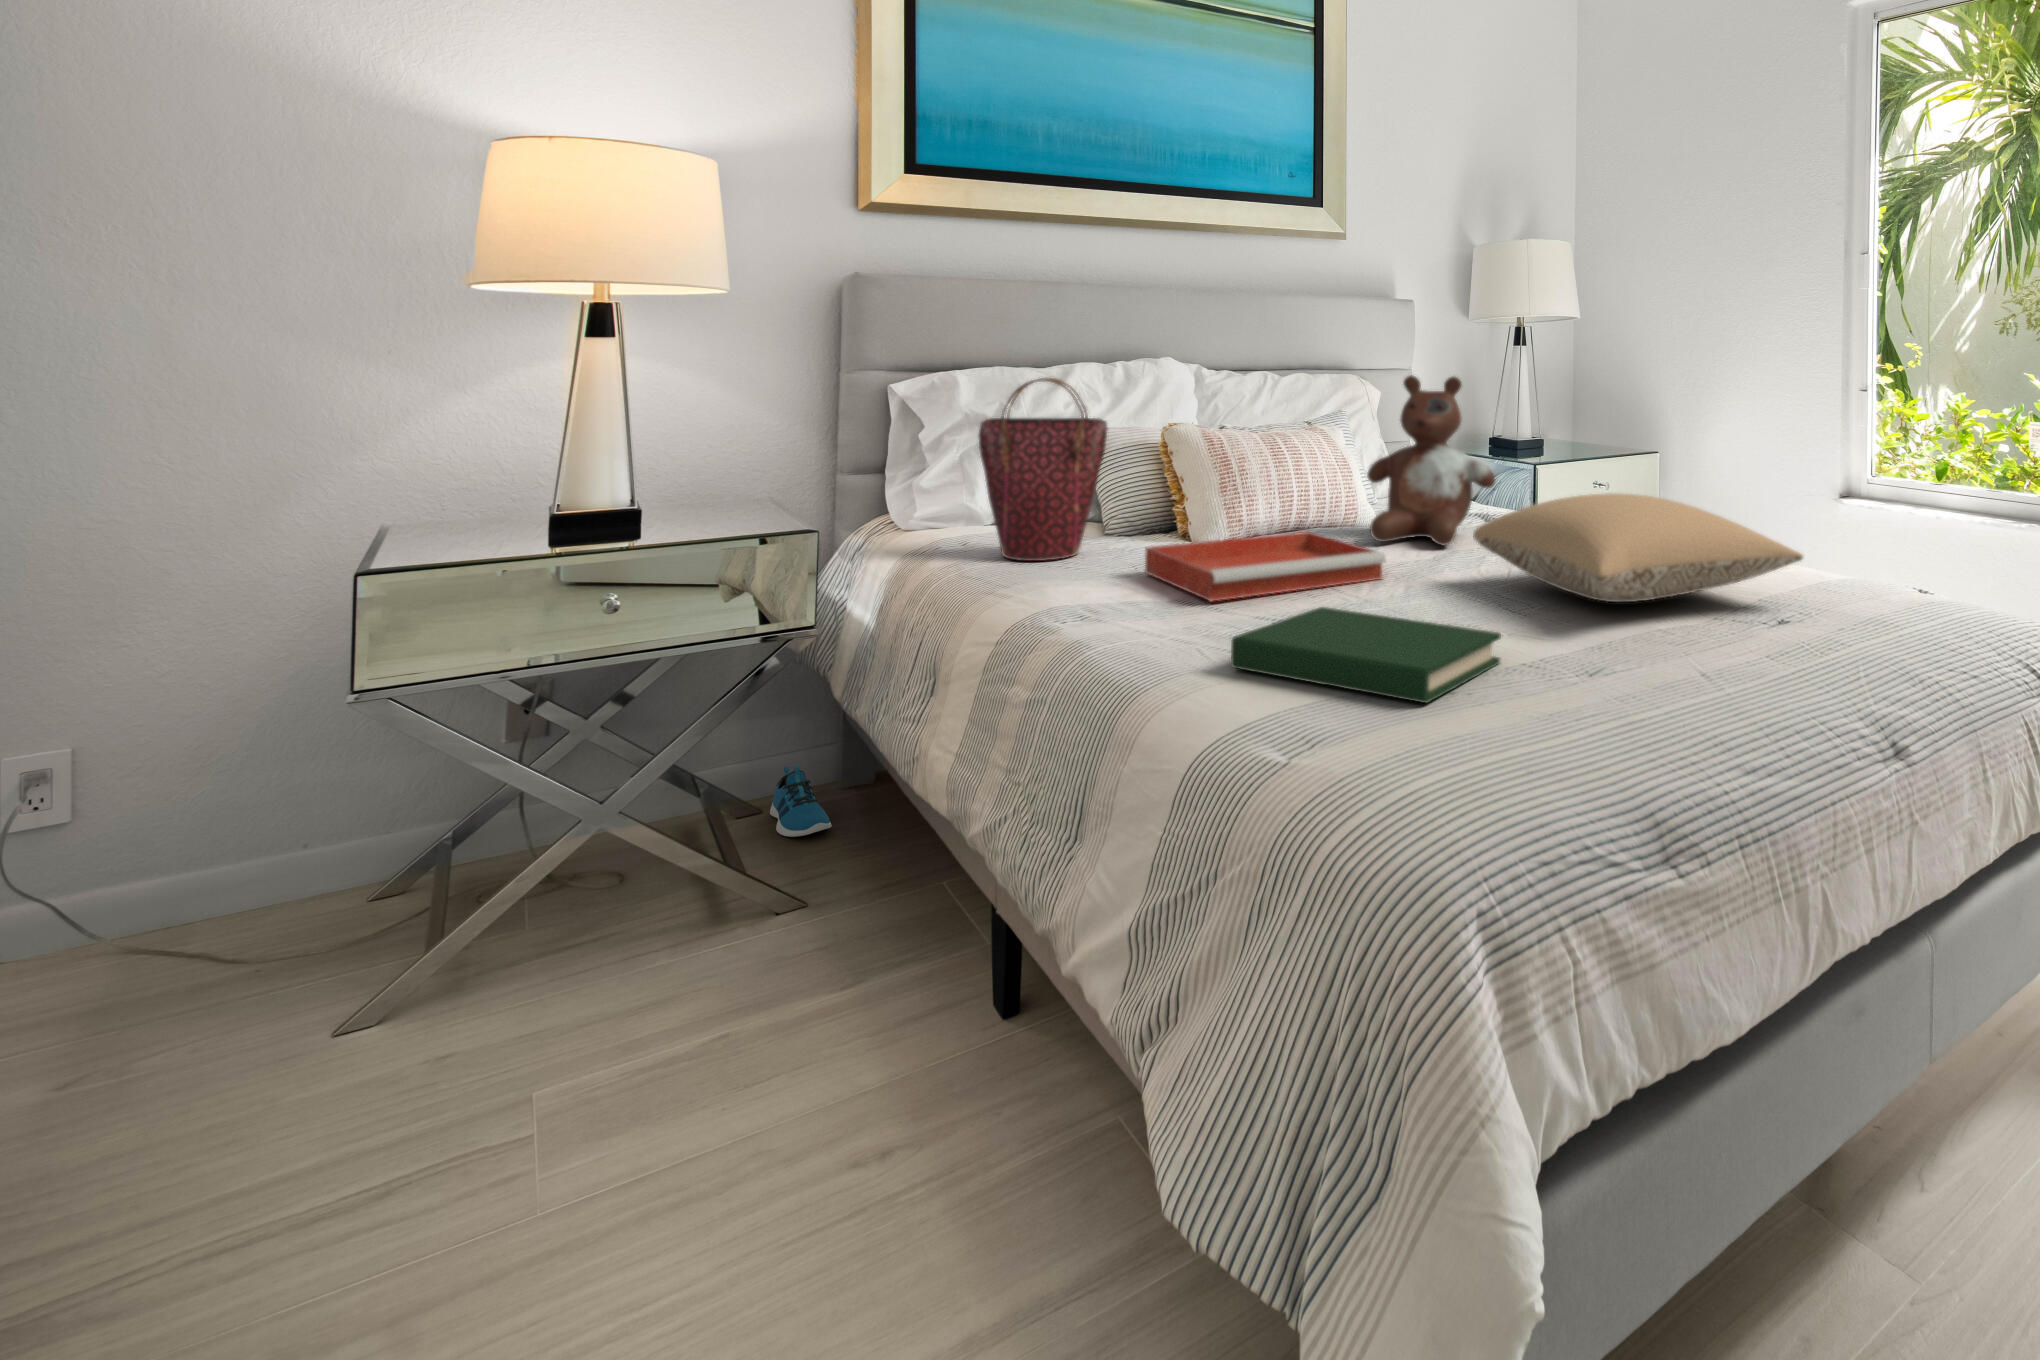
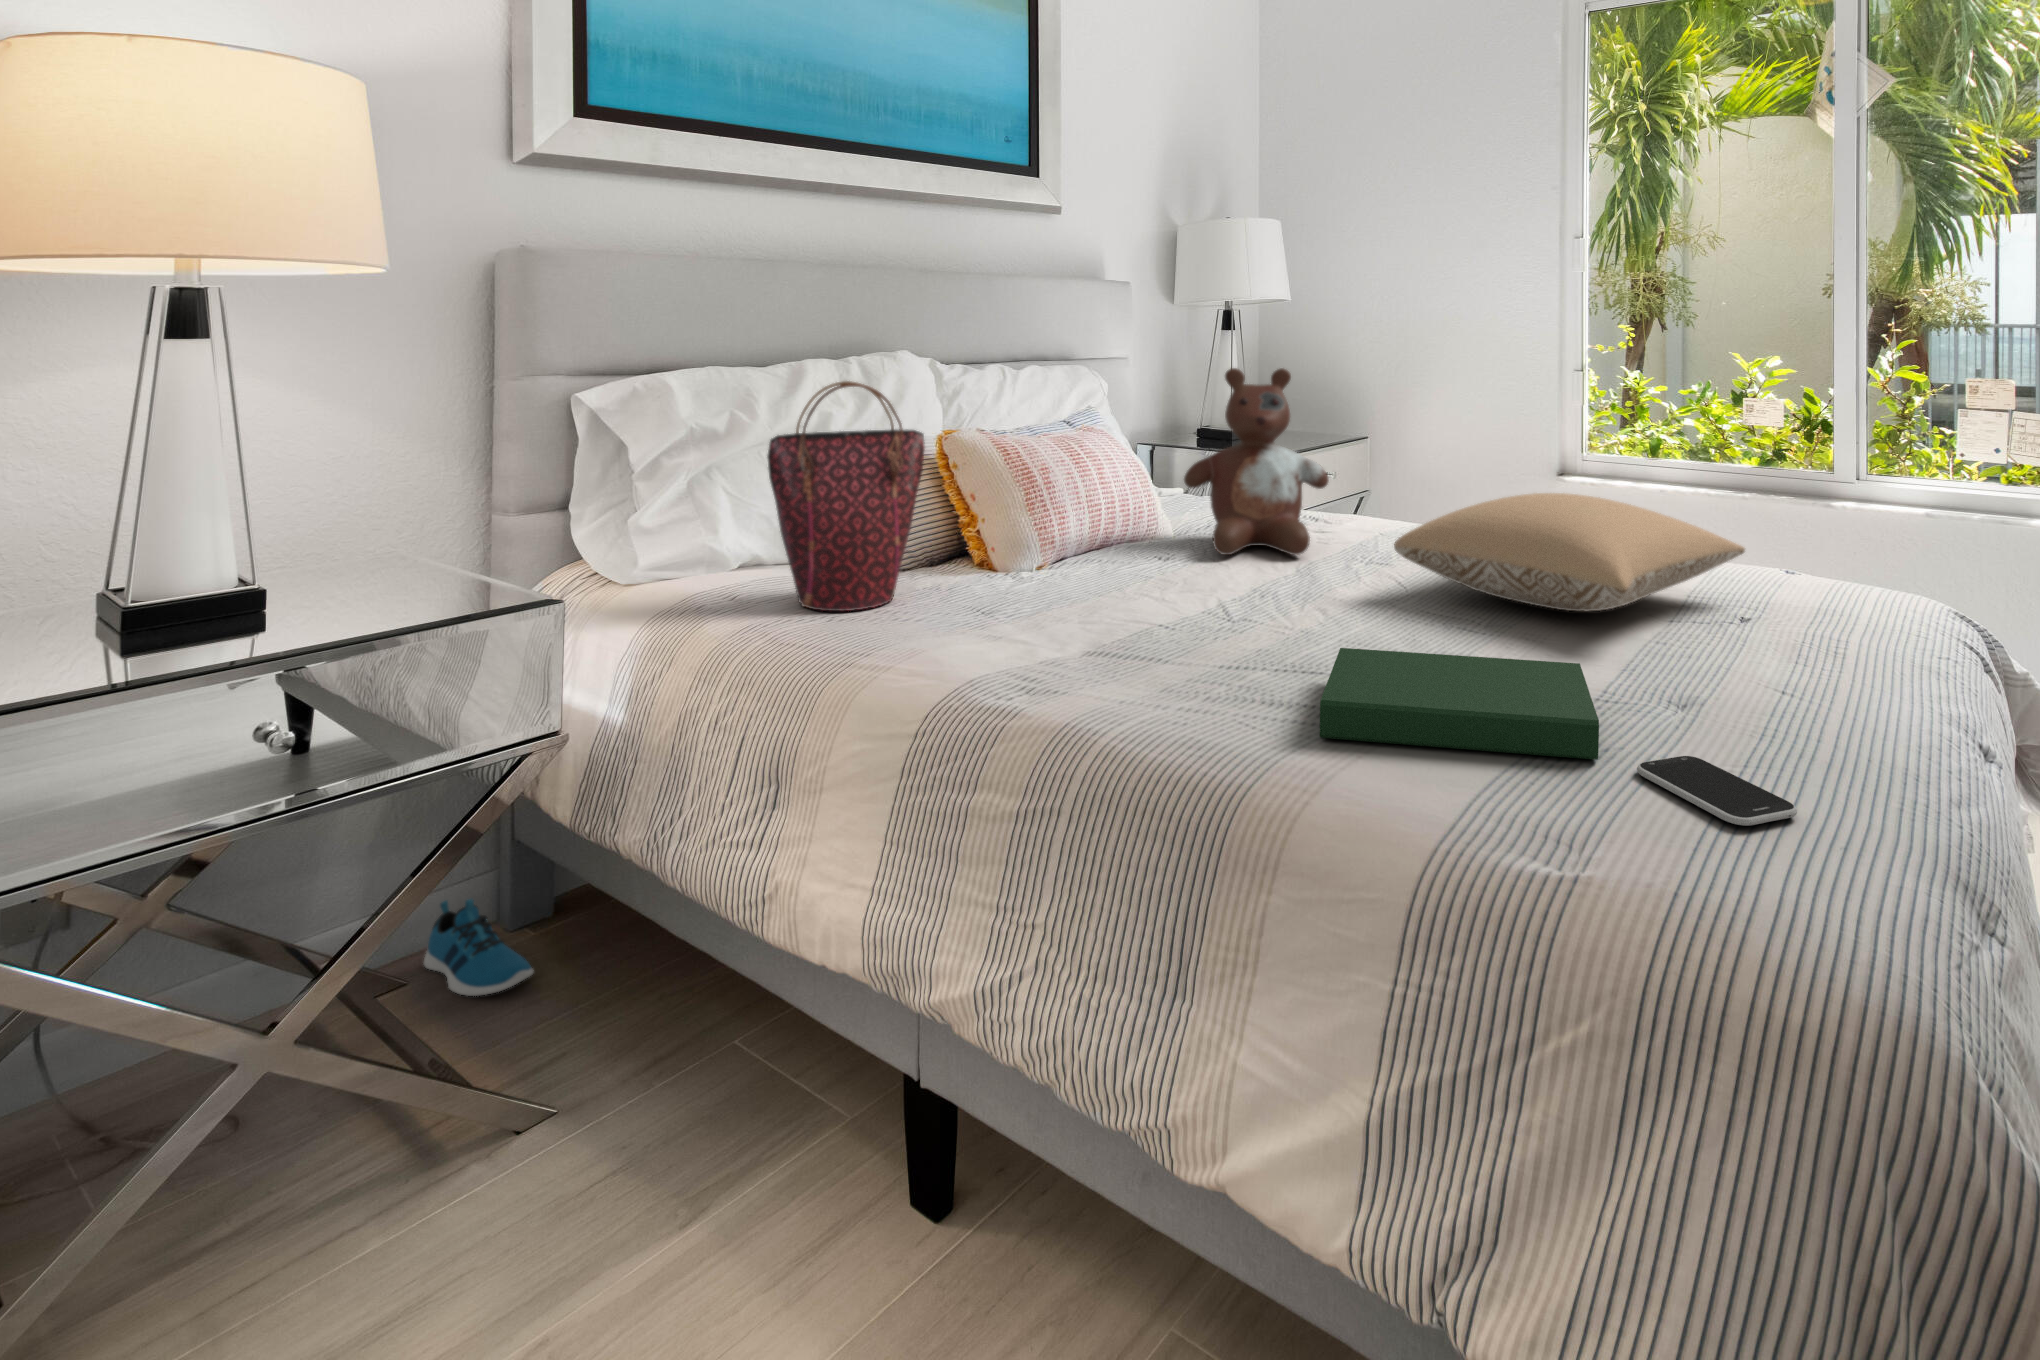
tray: present [1145,532,1386,602] -> none [1019,550,1298,649]
smartphone: none [1442,707,1525,755] -> present [1637,756,1797,826]

